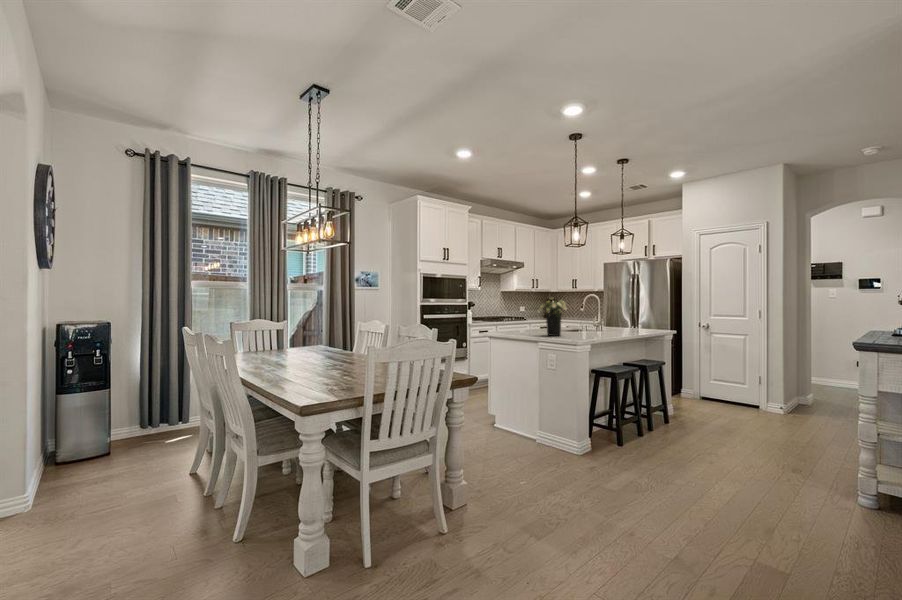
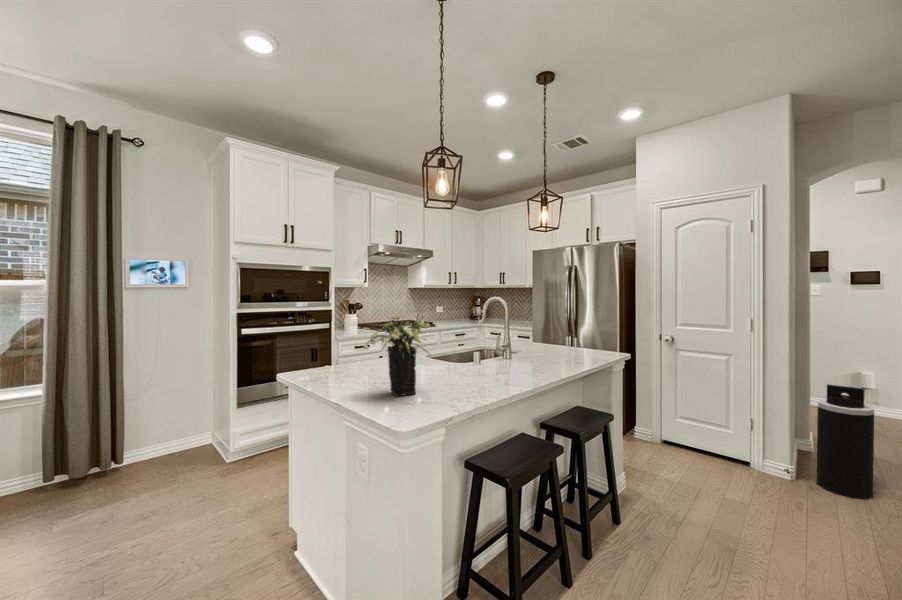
trash can: none [801,351,835,421] -> present [817,384,874,499]

